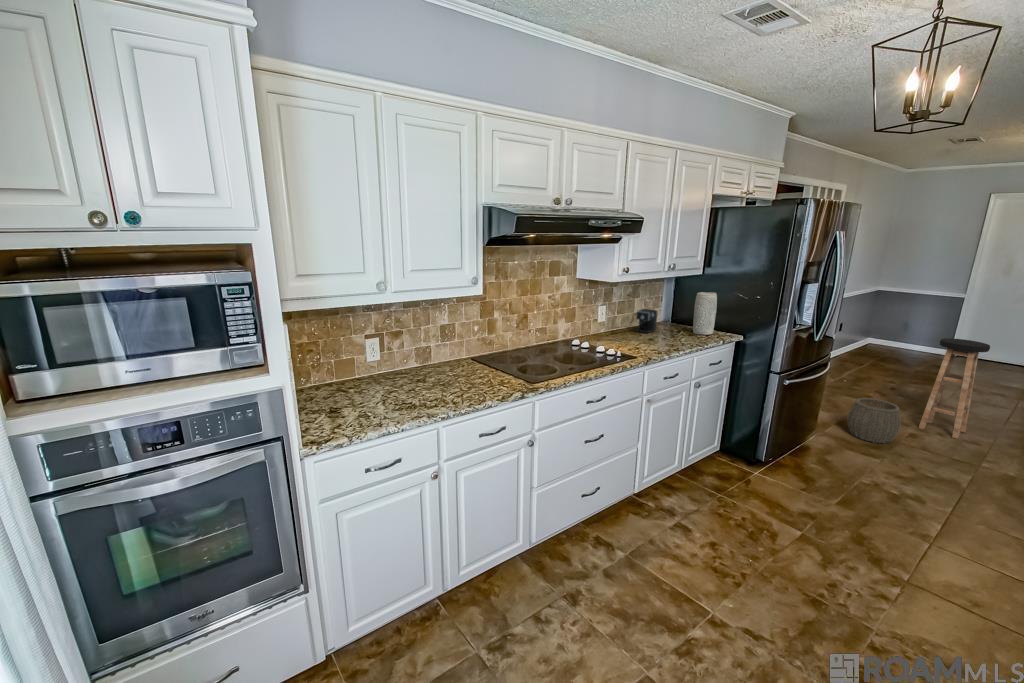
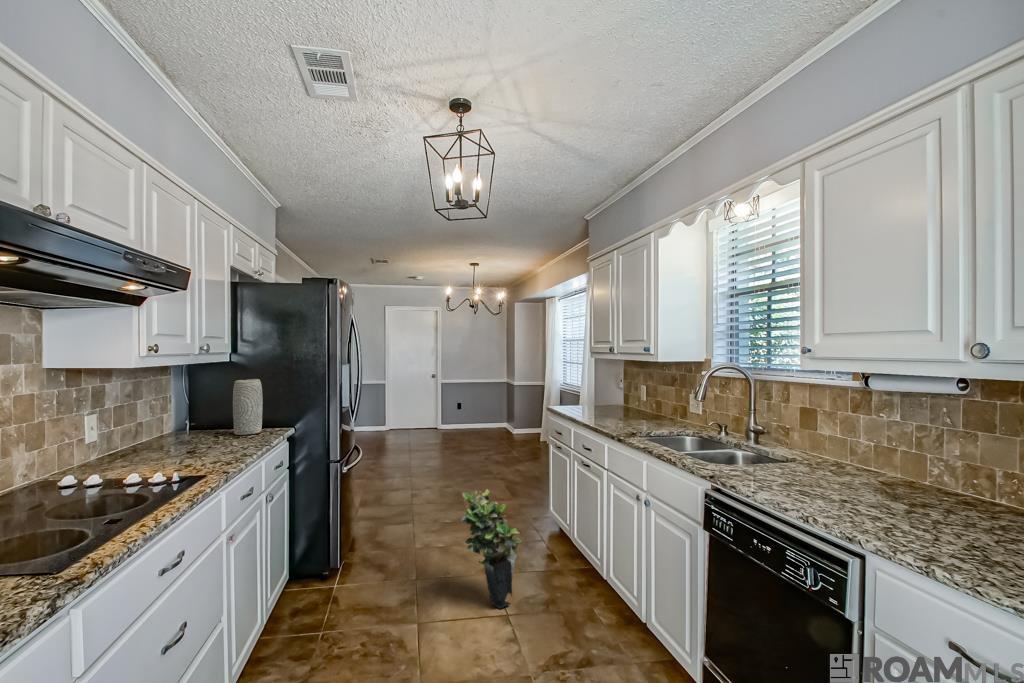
coffee maker: present [635,309,657,333] -> none [149,412,220,449]
bar stool: present [918,338,990,439] -> none [417,406,446,489]
woven basket: present [847,398,901,443] -> none [375,471,416,513]
potted plant: none [879,445,967,582] -> present [461,489,521,609]

